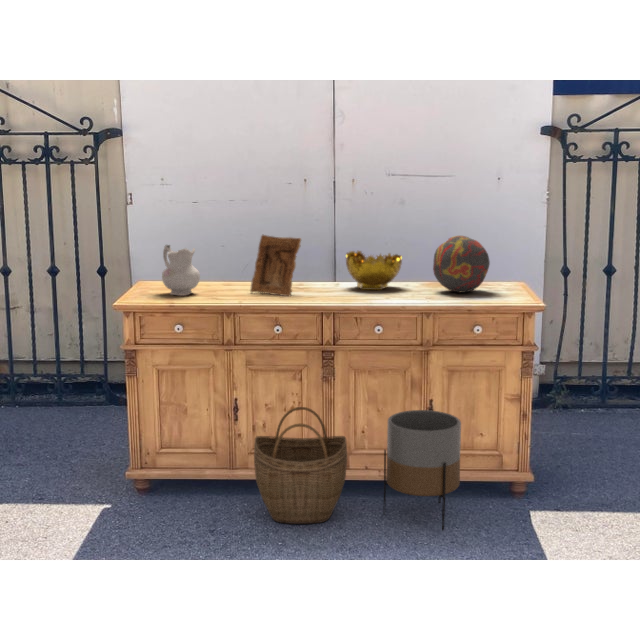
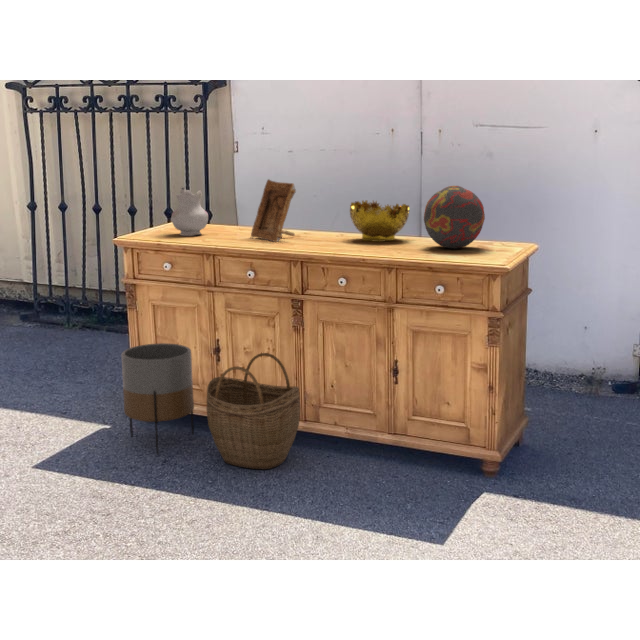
planter: present [383,410,461,530] -> present [121,343,194,455]

